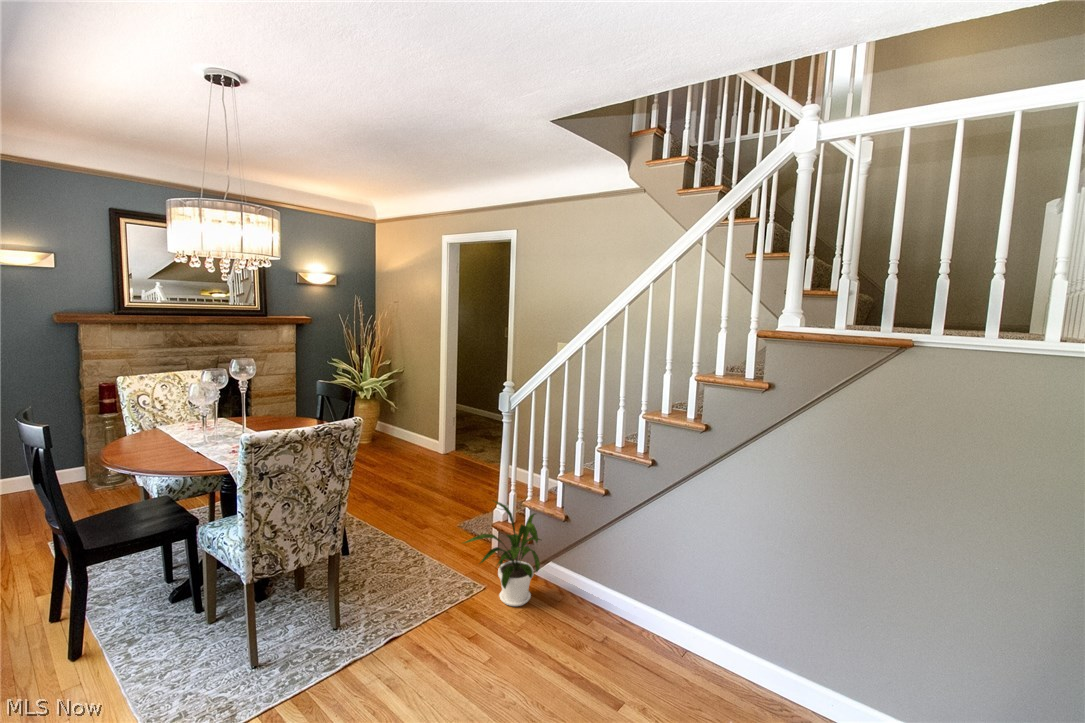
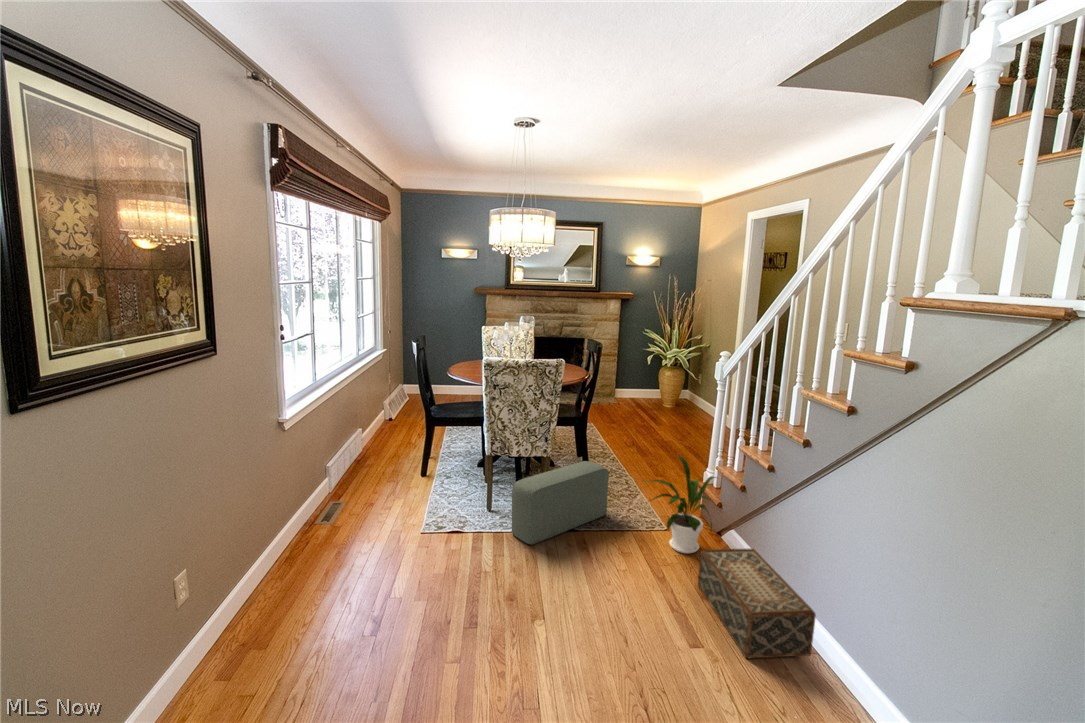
pouf: none [315,539,413,689] -> present [512,461,609,545]
woven basket: none [563,574,690,691] -> present [698,549,816,658]

